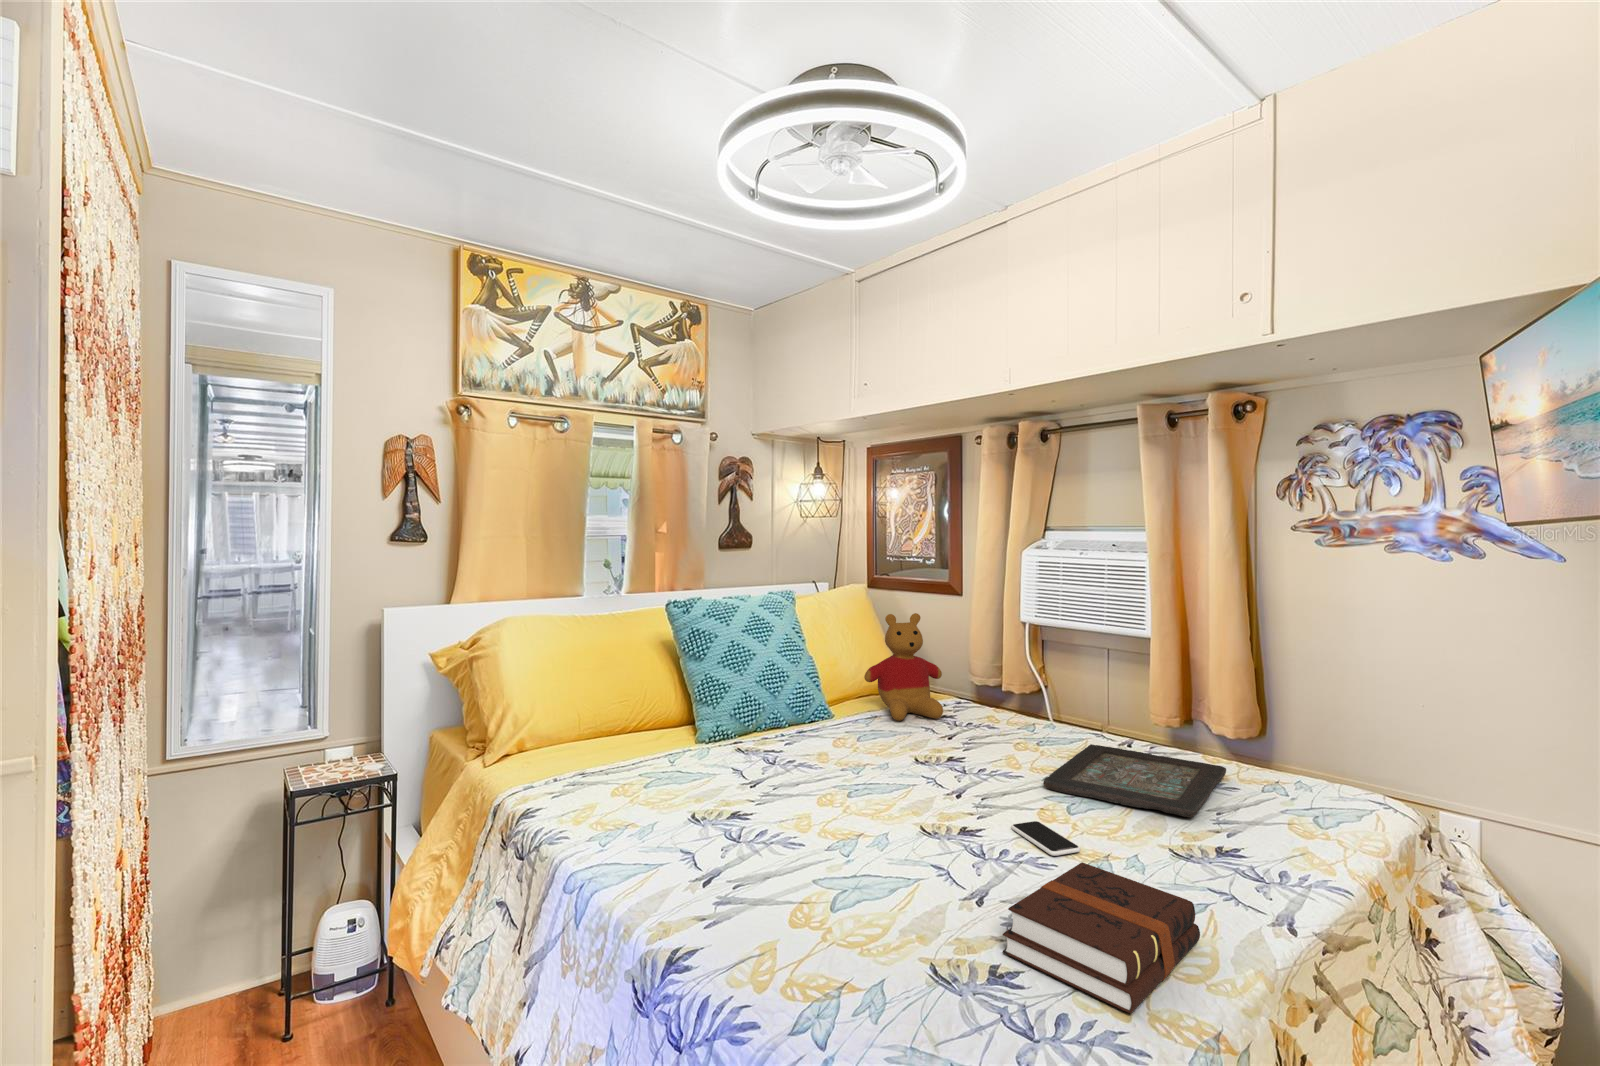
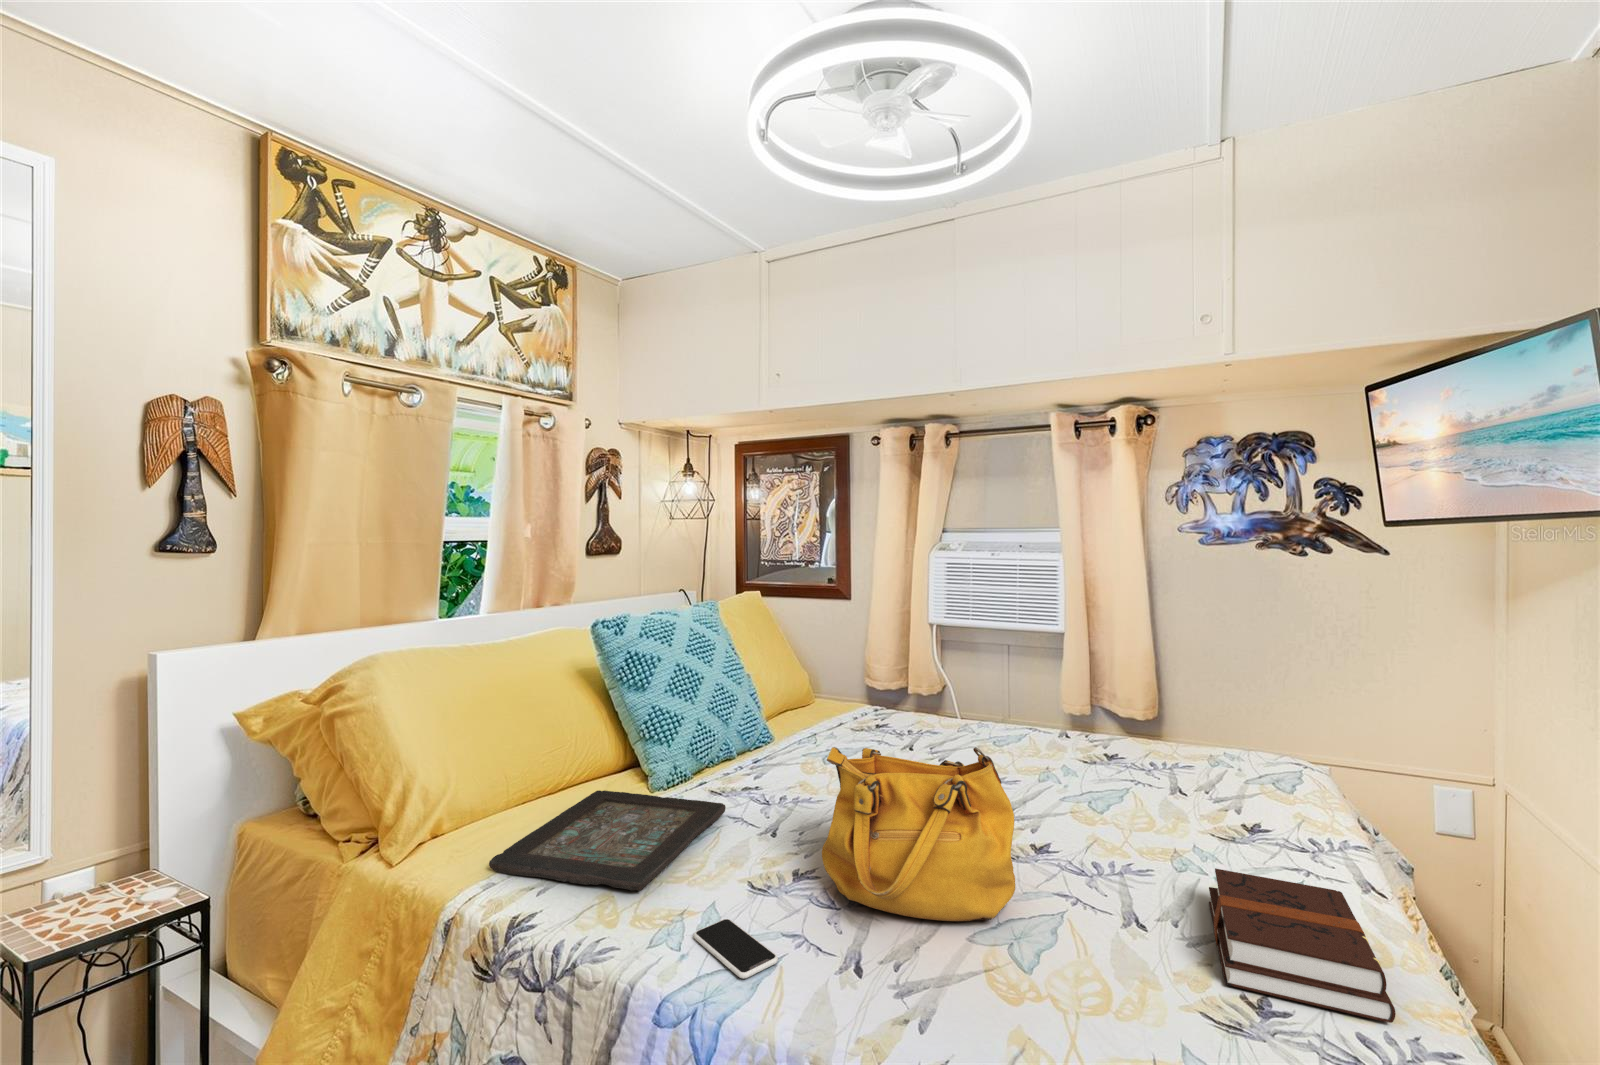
stuffed bear: present [864,613,943,721] -> none [801,618,886,733]
handbag: none [741,708,895,868] -> present [822,747,1015,921]
decorative tray: present [1043,744,1226,818] -> present [489,790,726,891]
smartphone: present [1011,821,1080,856] -> present [694,919,778,979]

